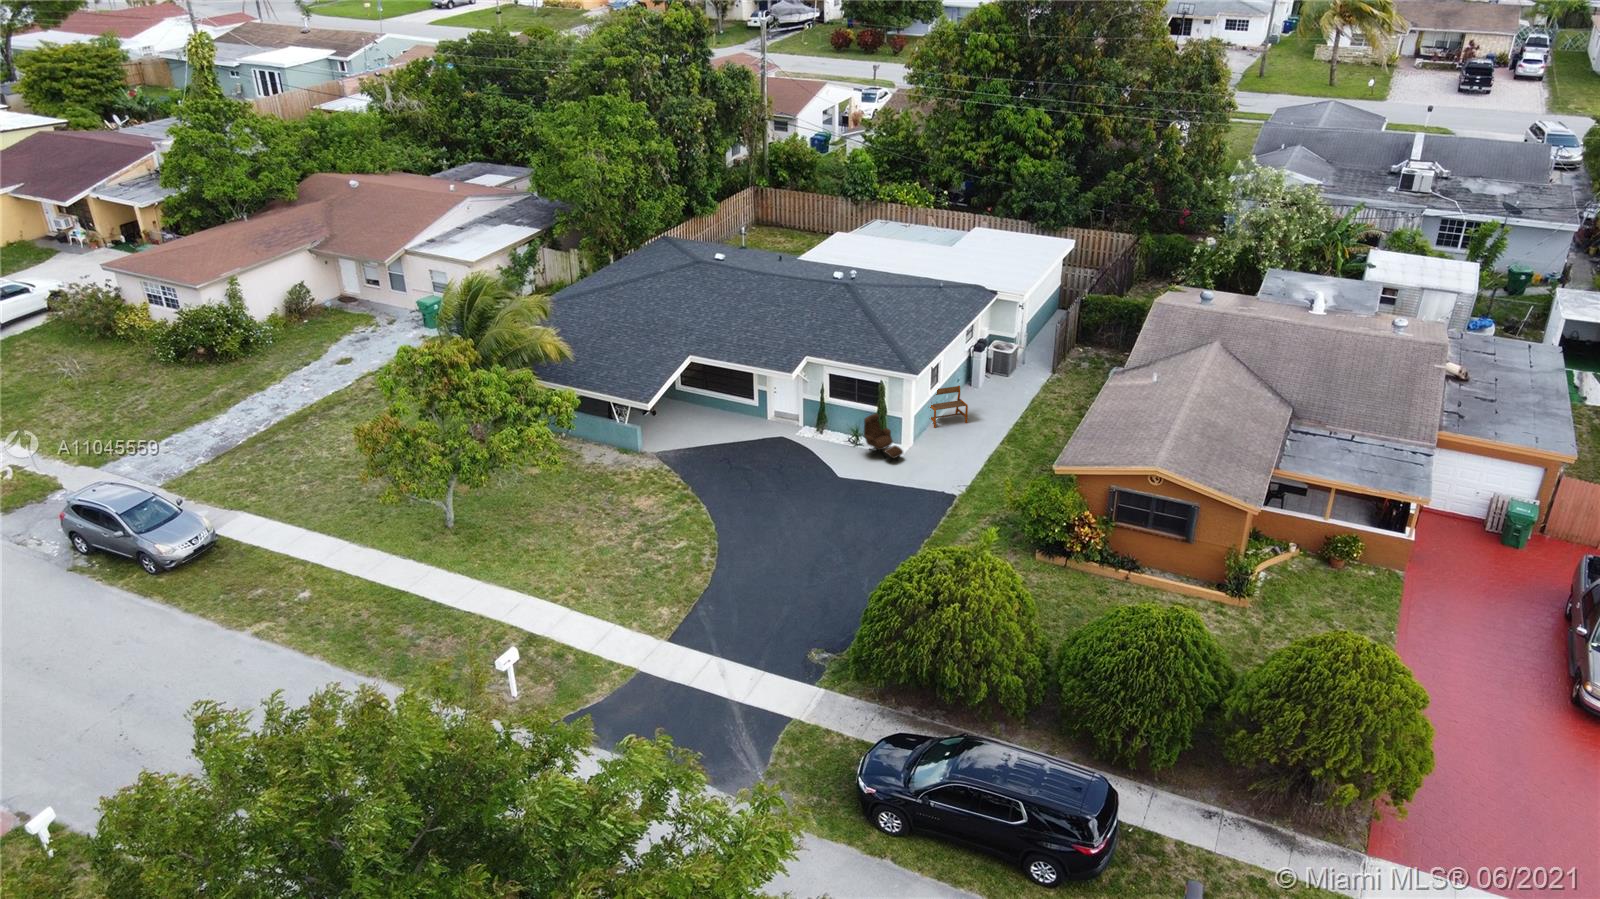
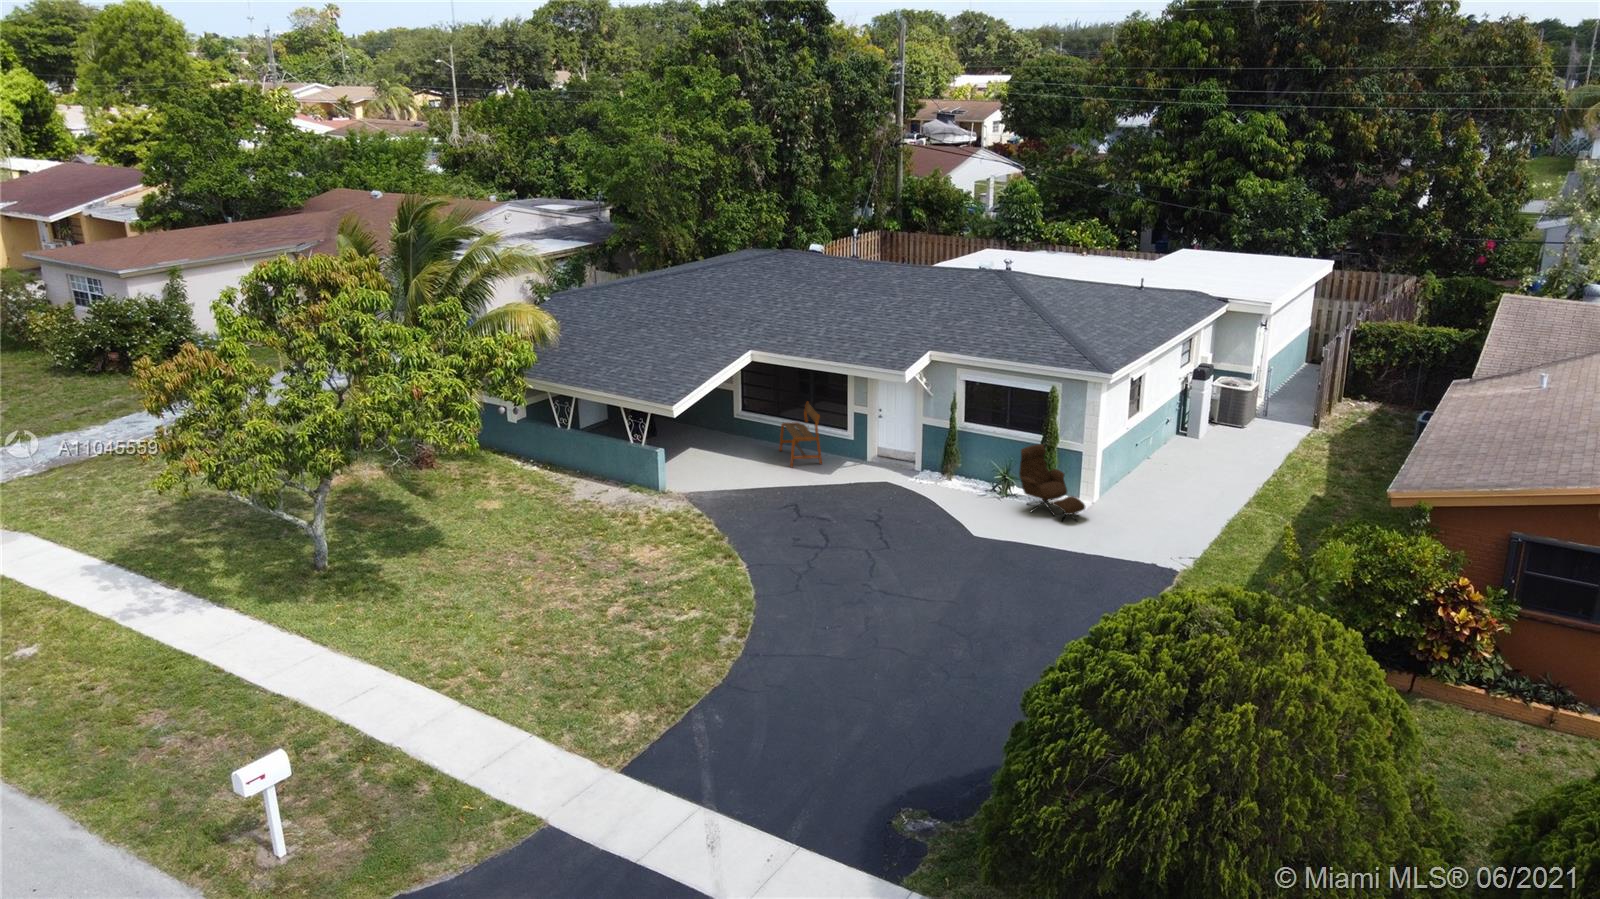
bench: present [929,386,968,428] -> present [779,402,822,467]

